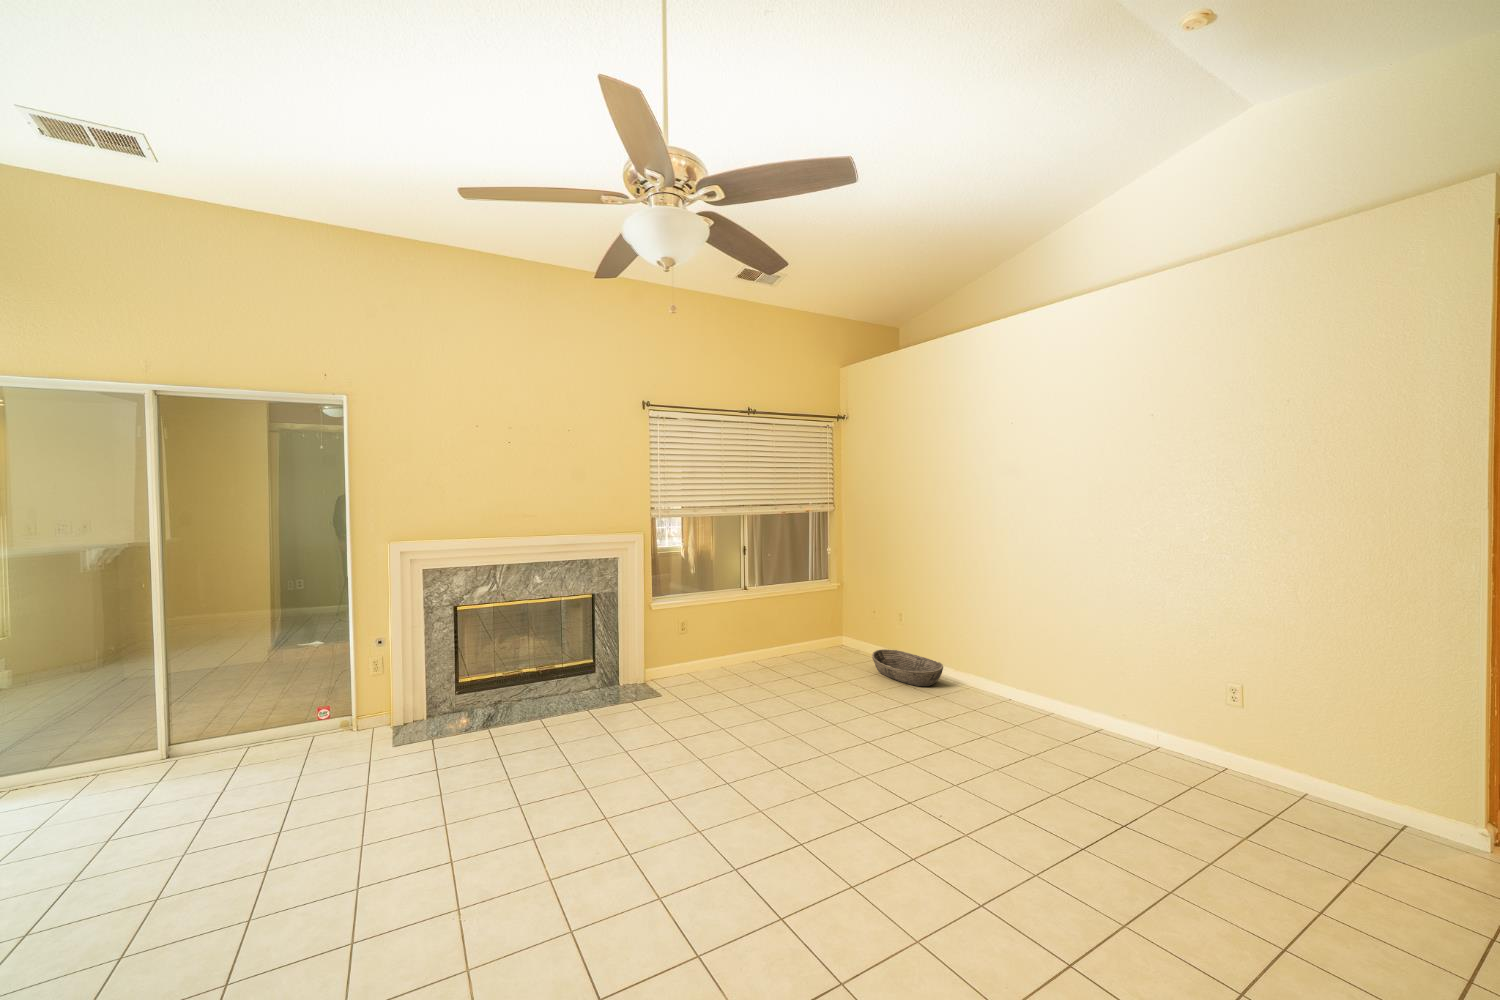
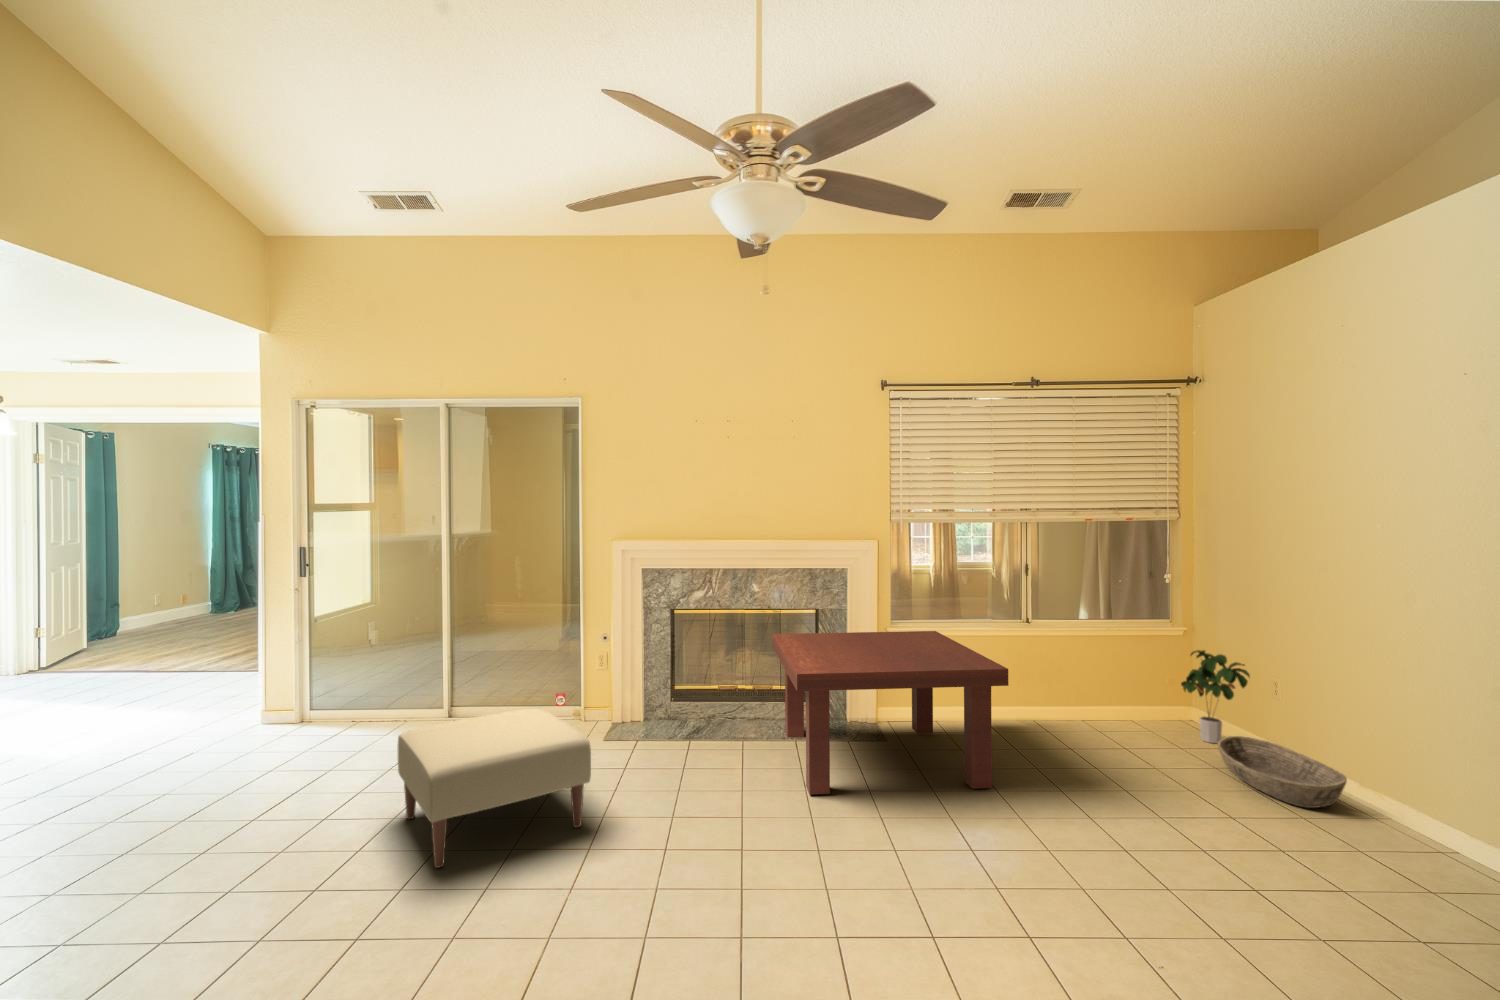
potted plant: none [840,597,883,657] -> present [1181,650,1250,743]
coffee table: none [557,602,763,747] -> present [772,631,1009,795]
ottoman: none [166,722,432,912] -> present [398,708,591,868]

